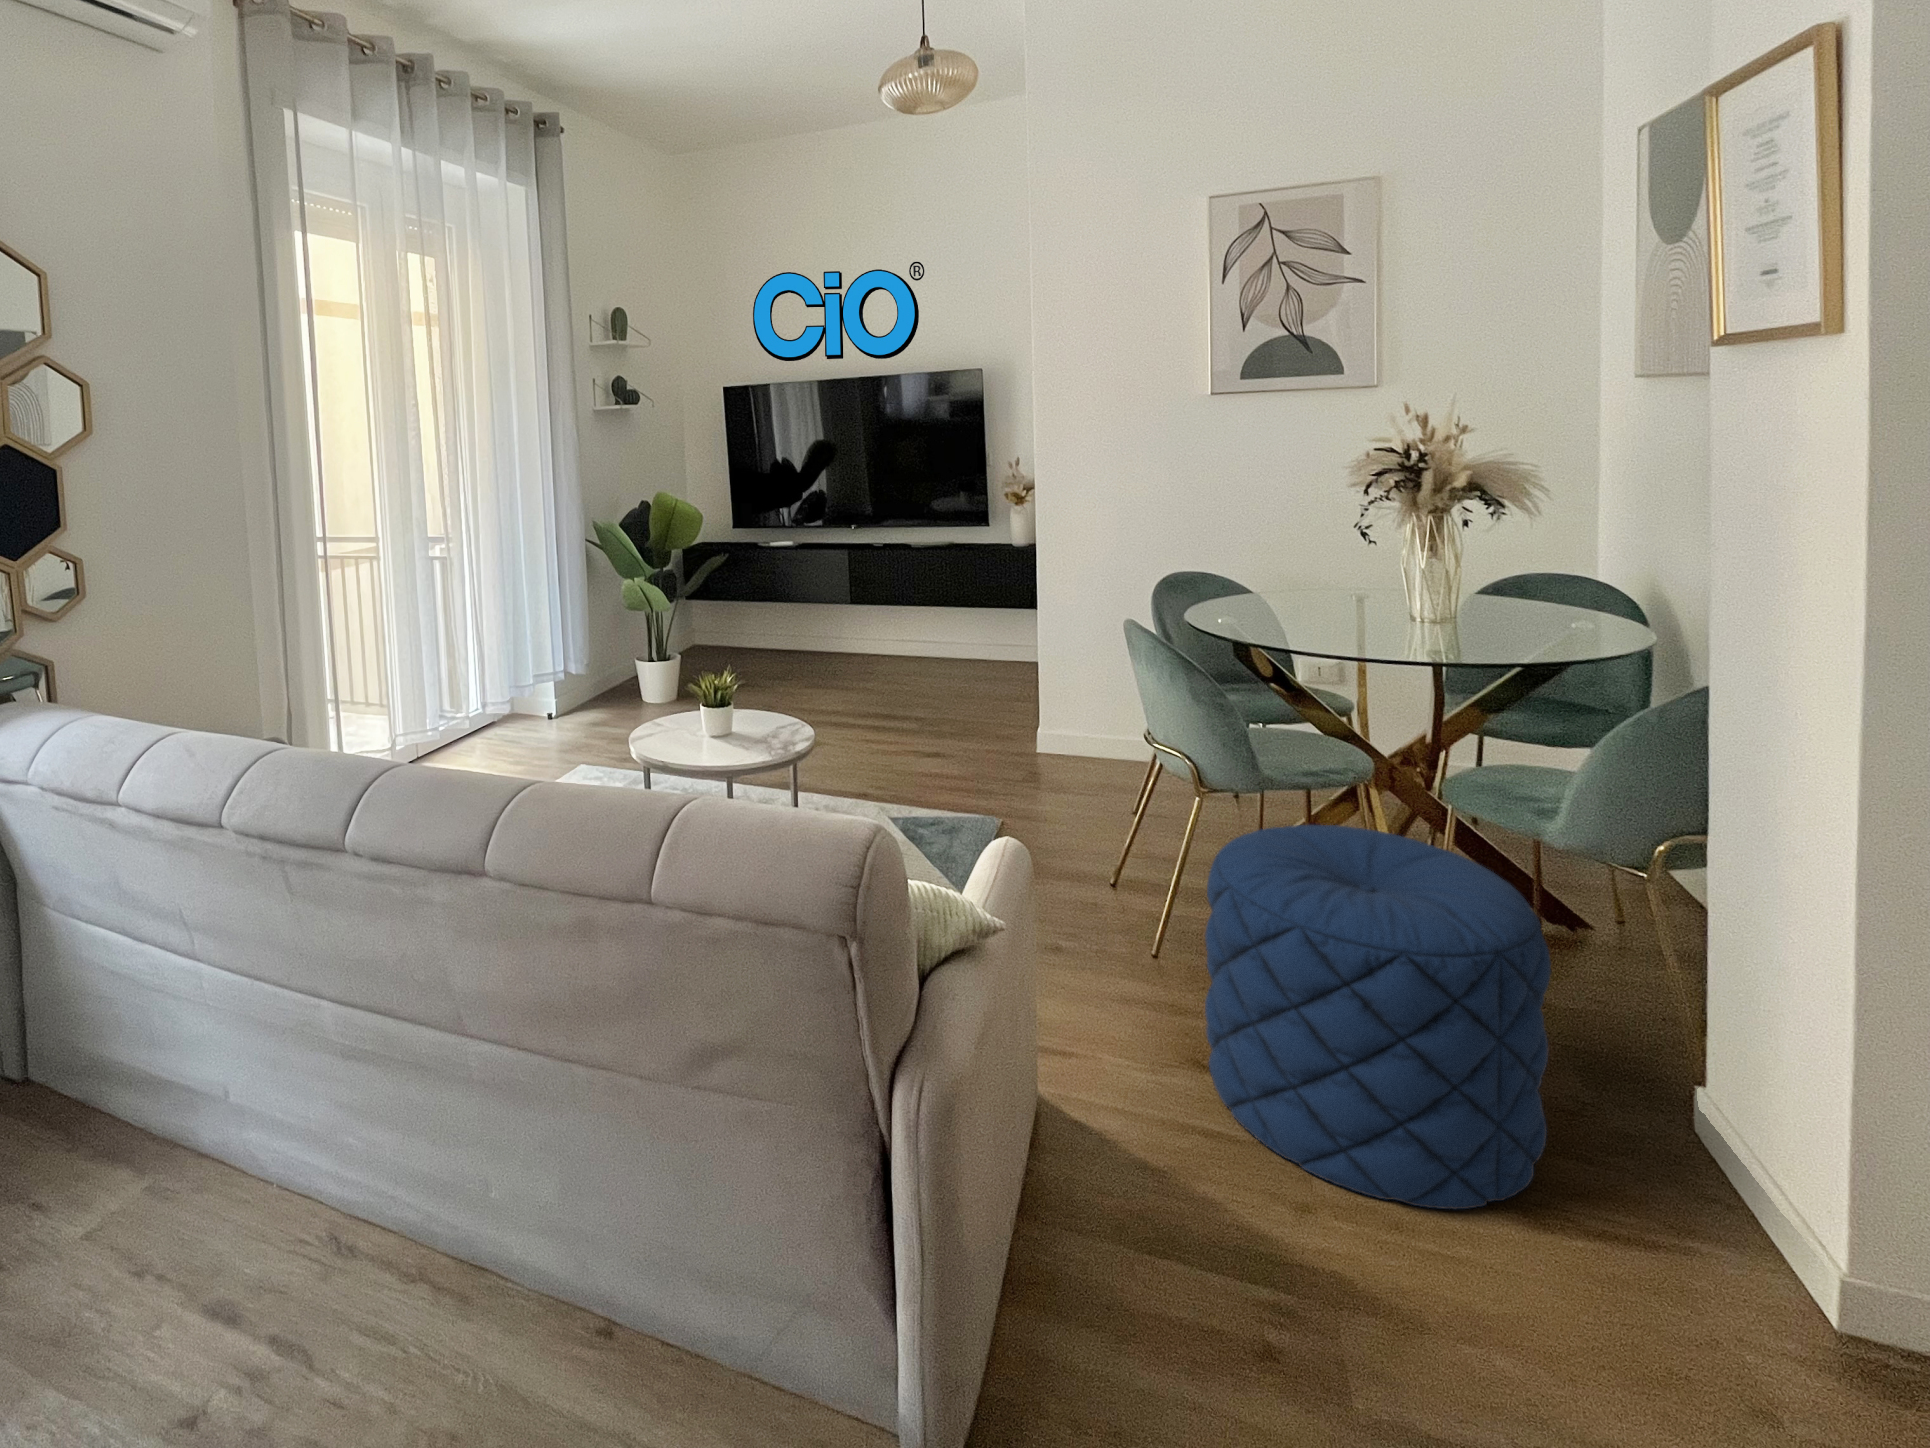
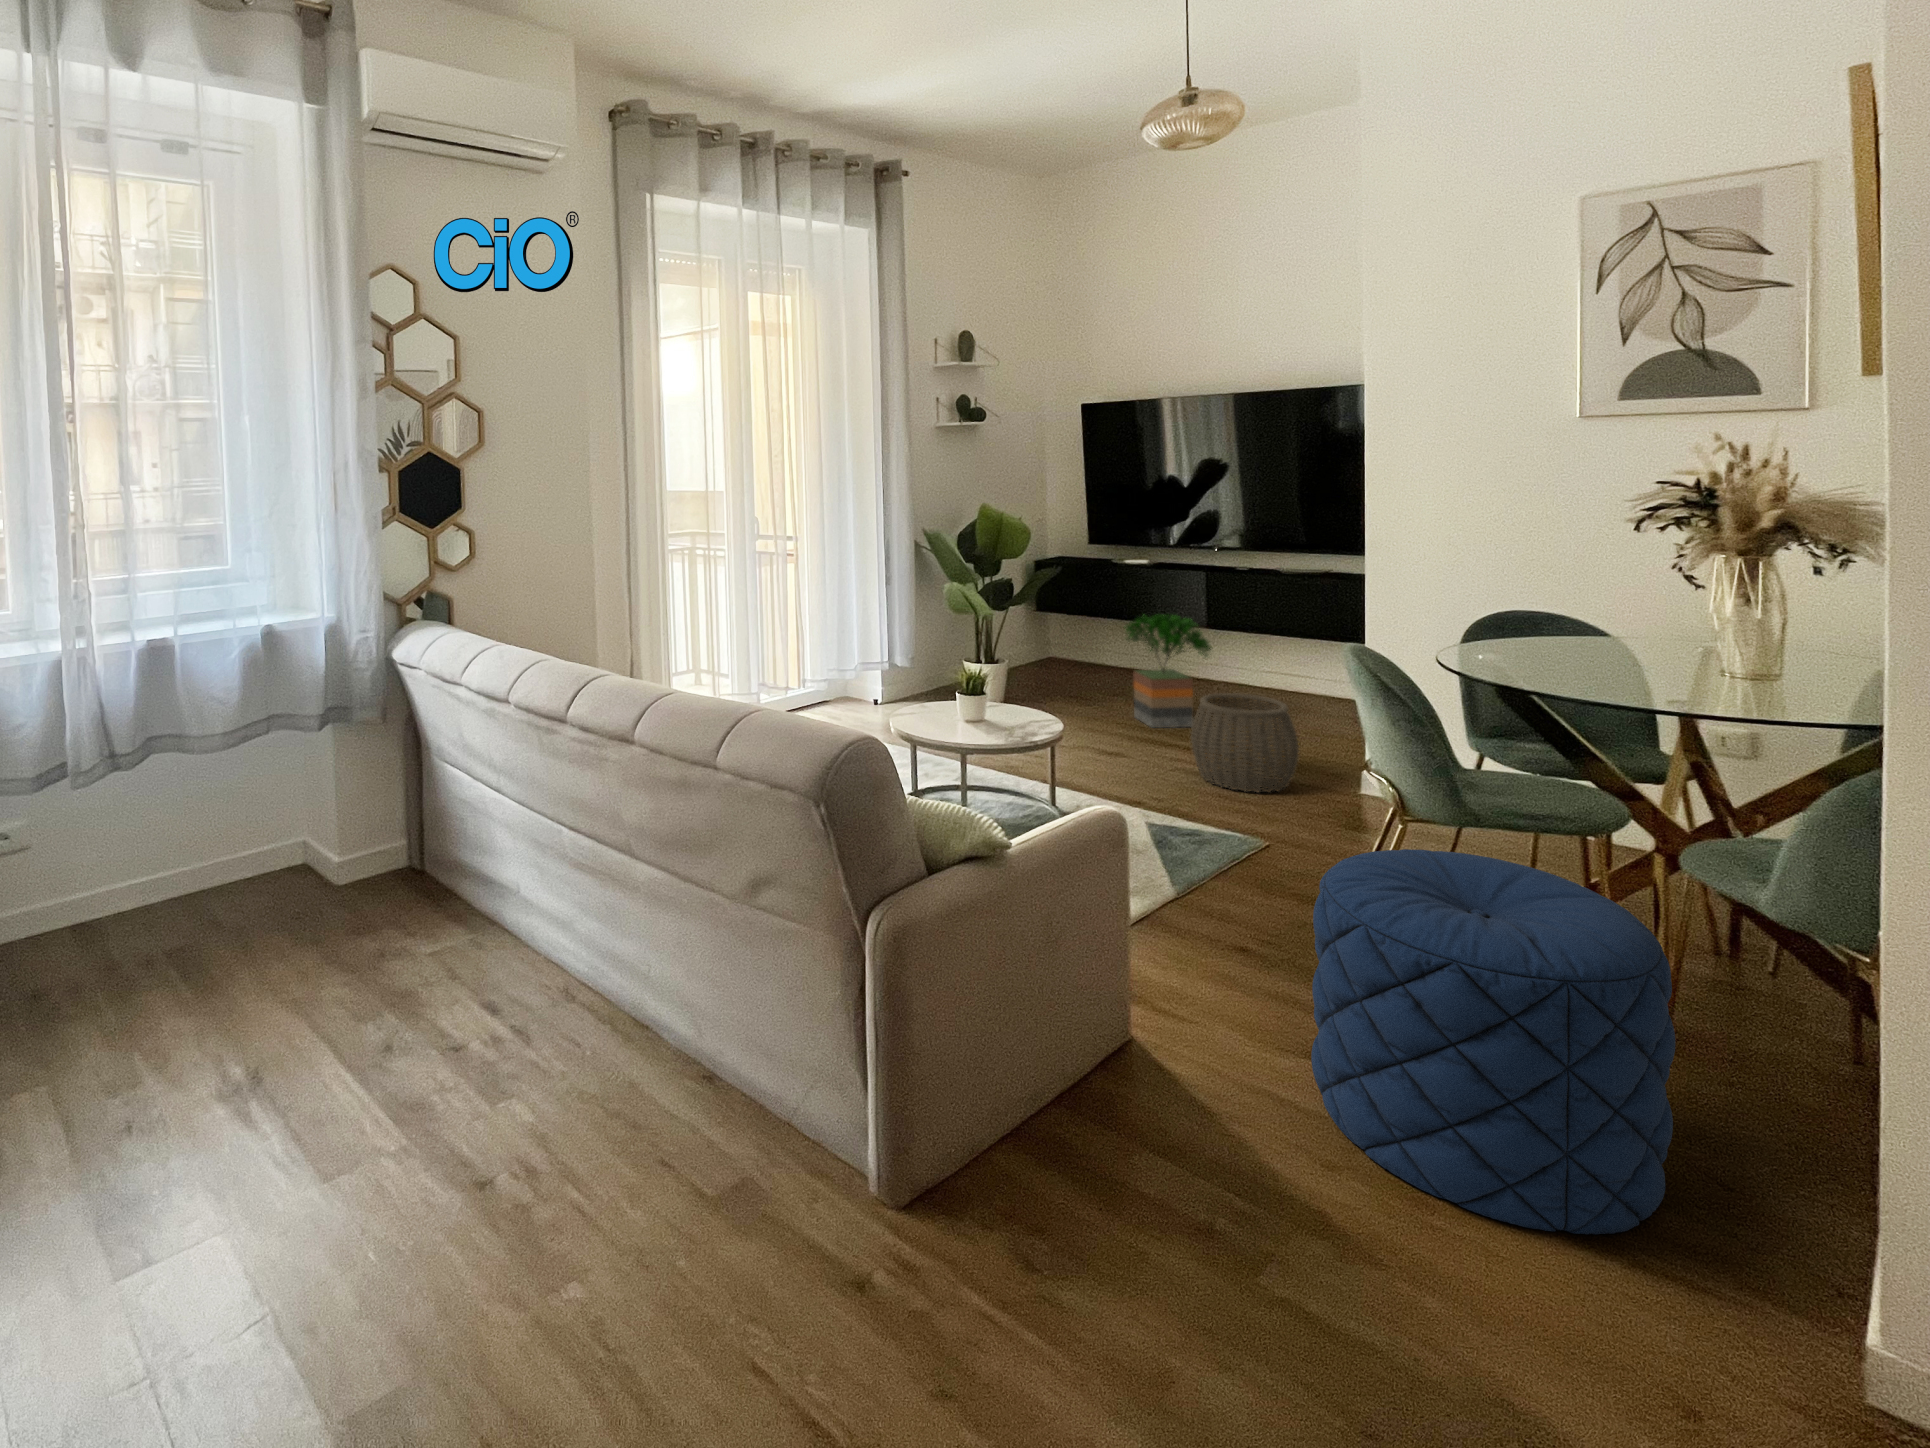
potted tree: none [799,596,886,714] -> present [1124,614,1212,728]
woven basket: none [894,672,993,771] -> present [1191,693,1299,792]

